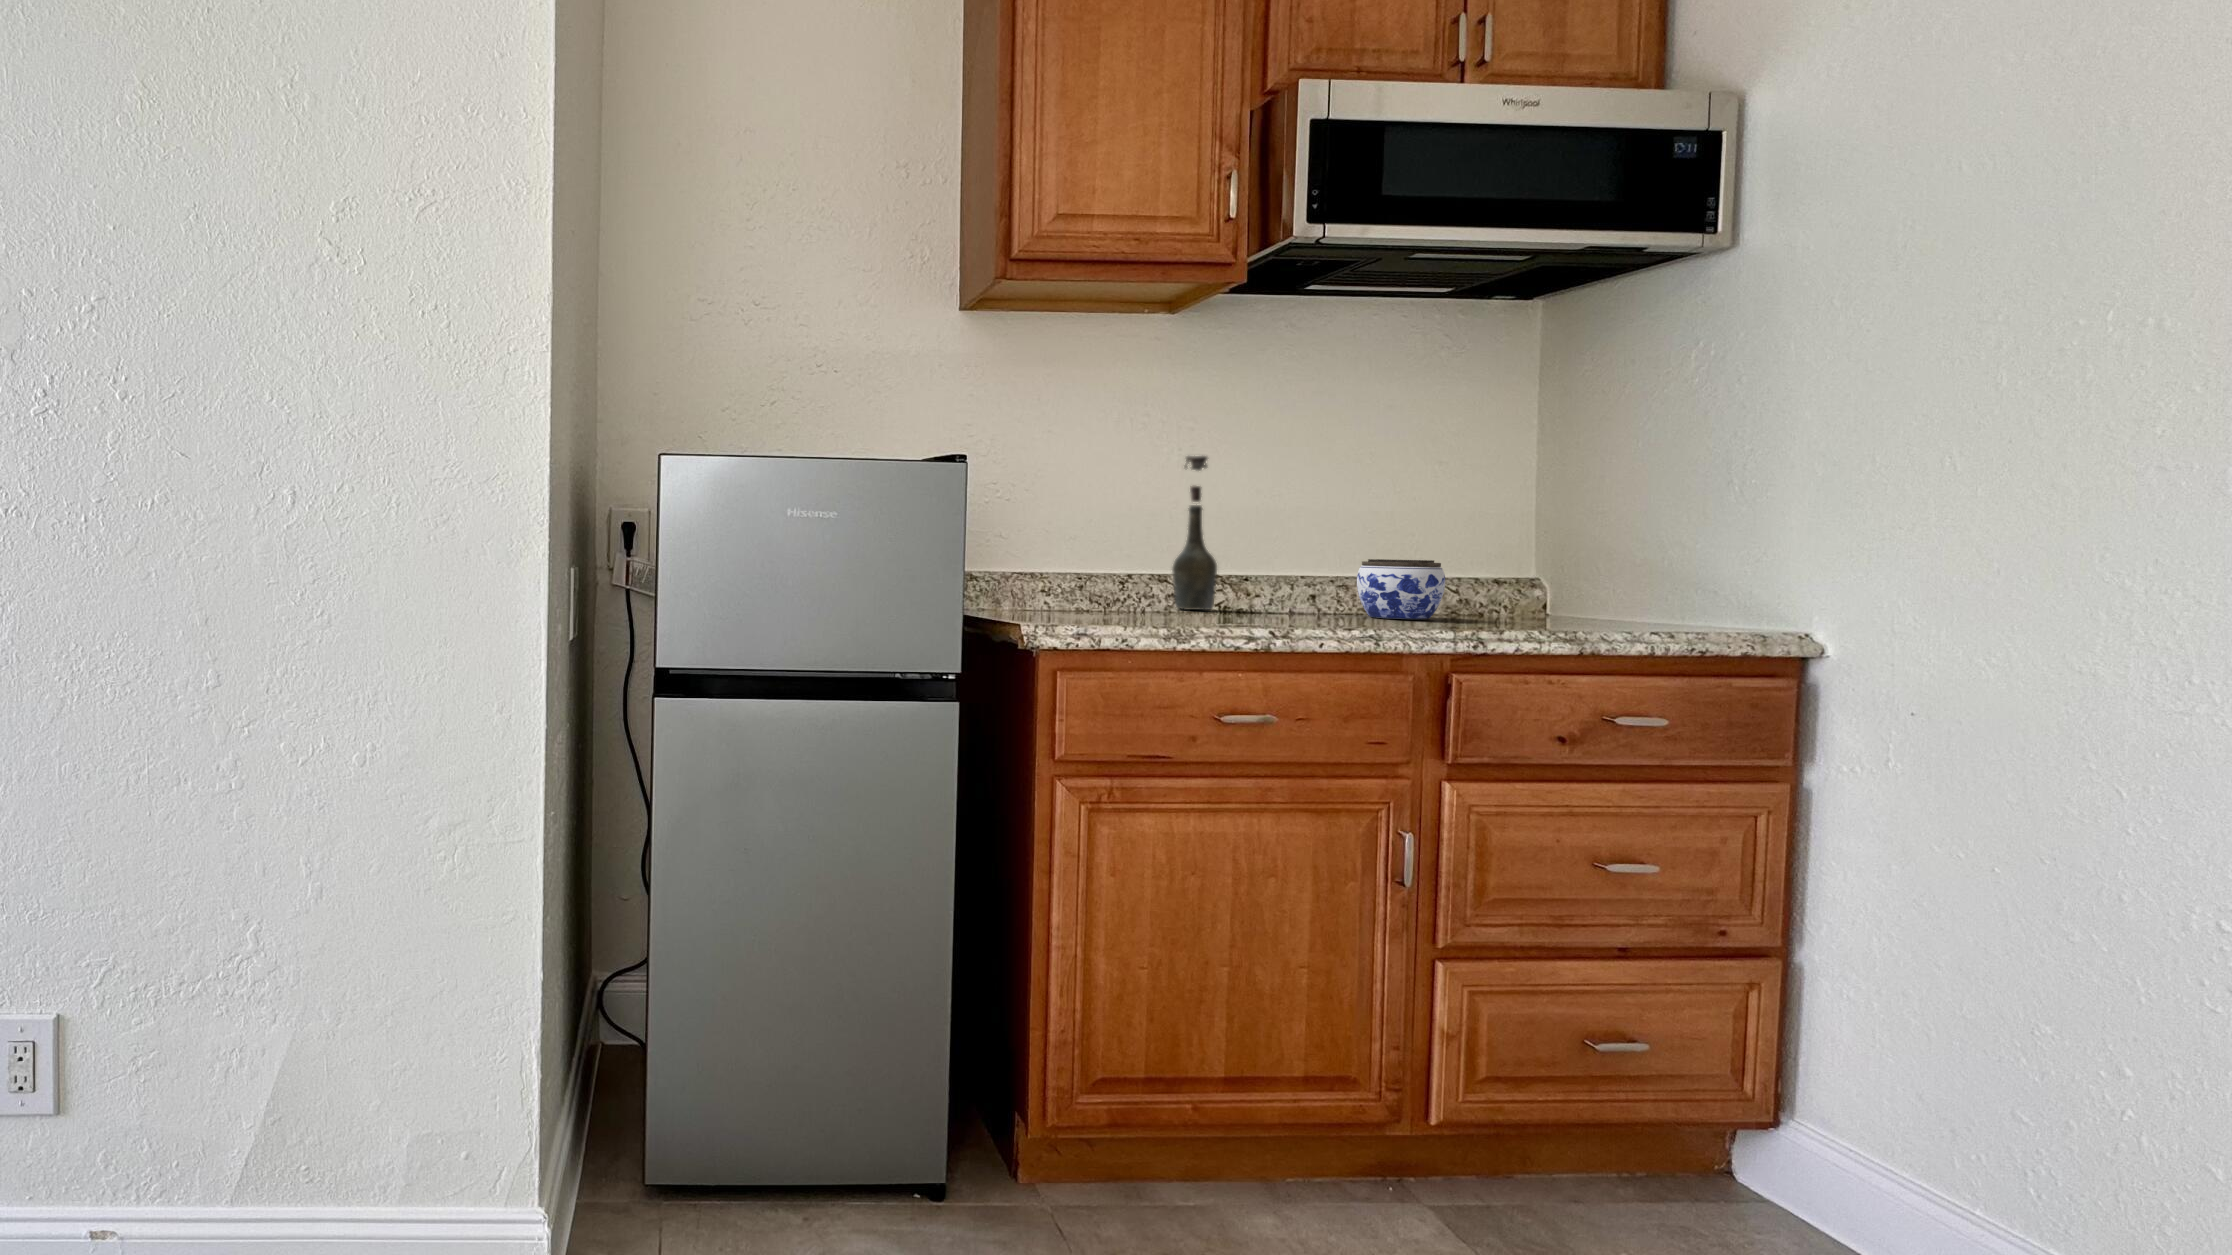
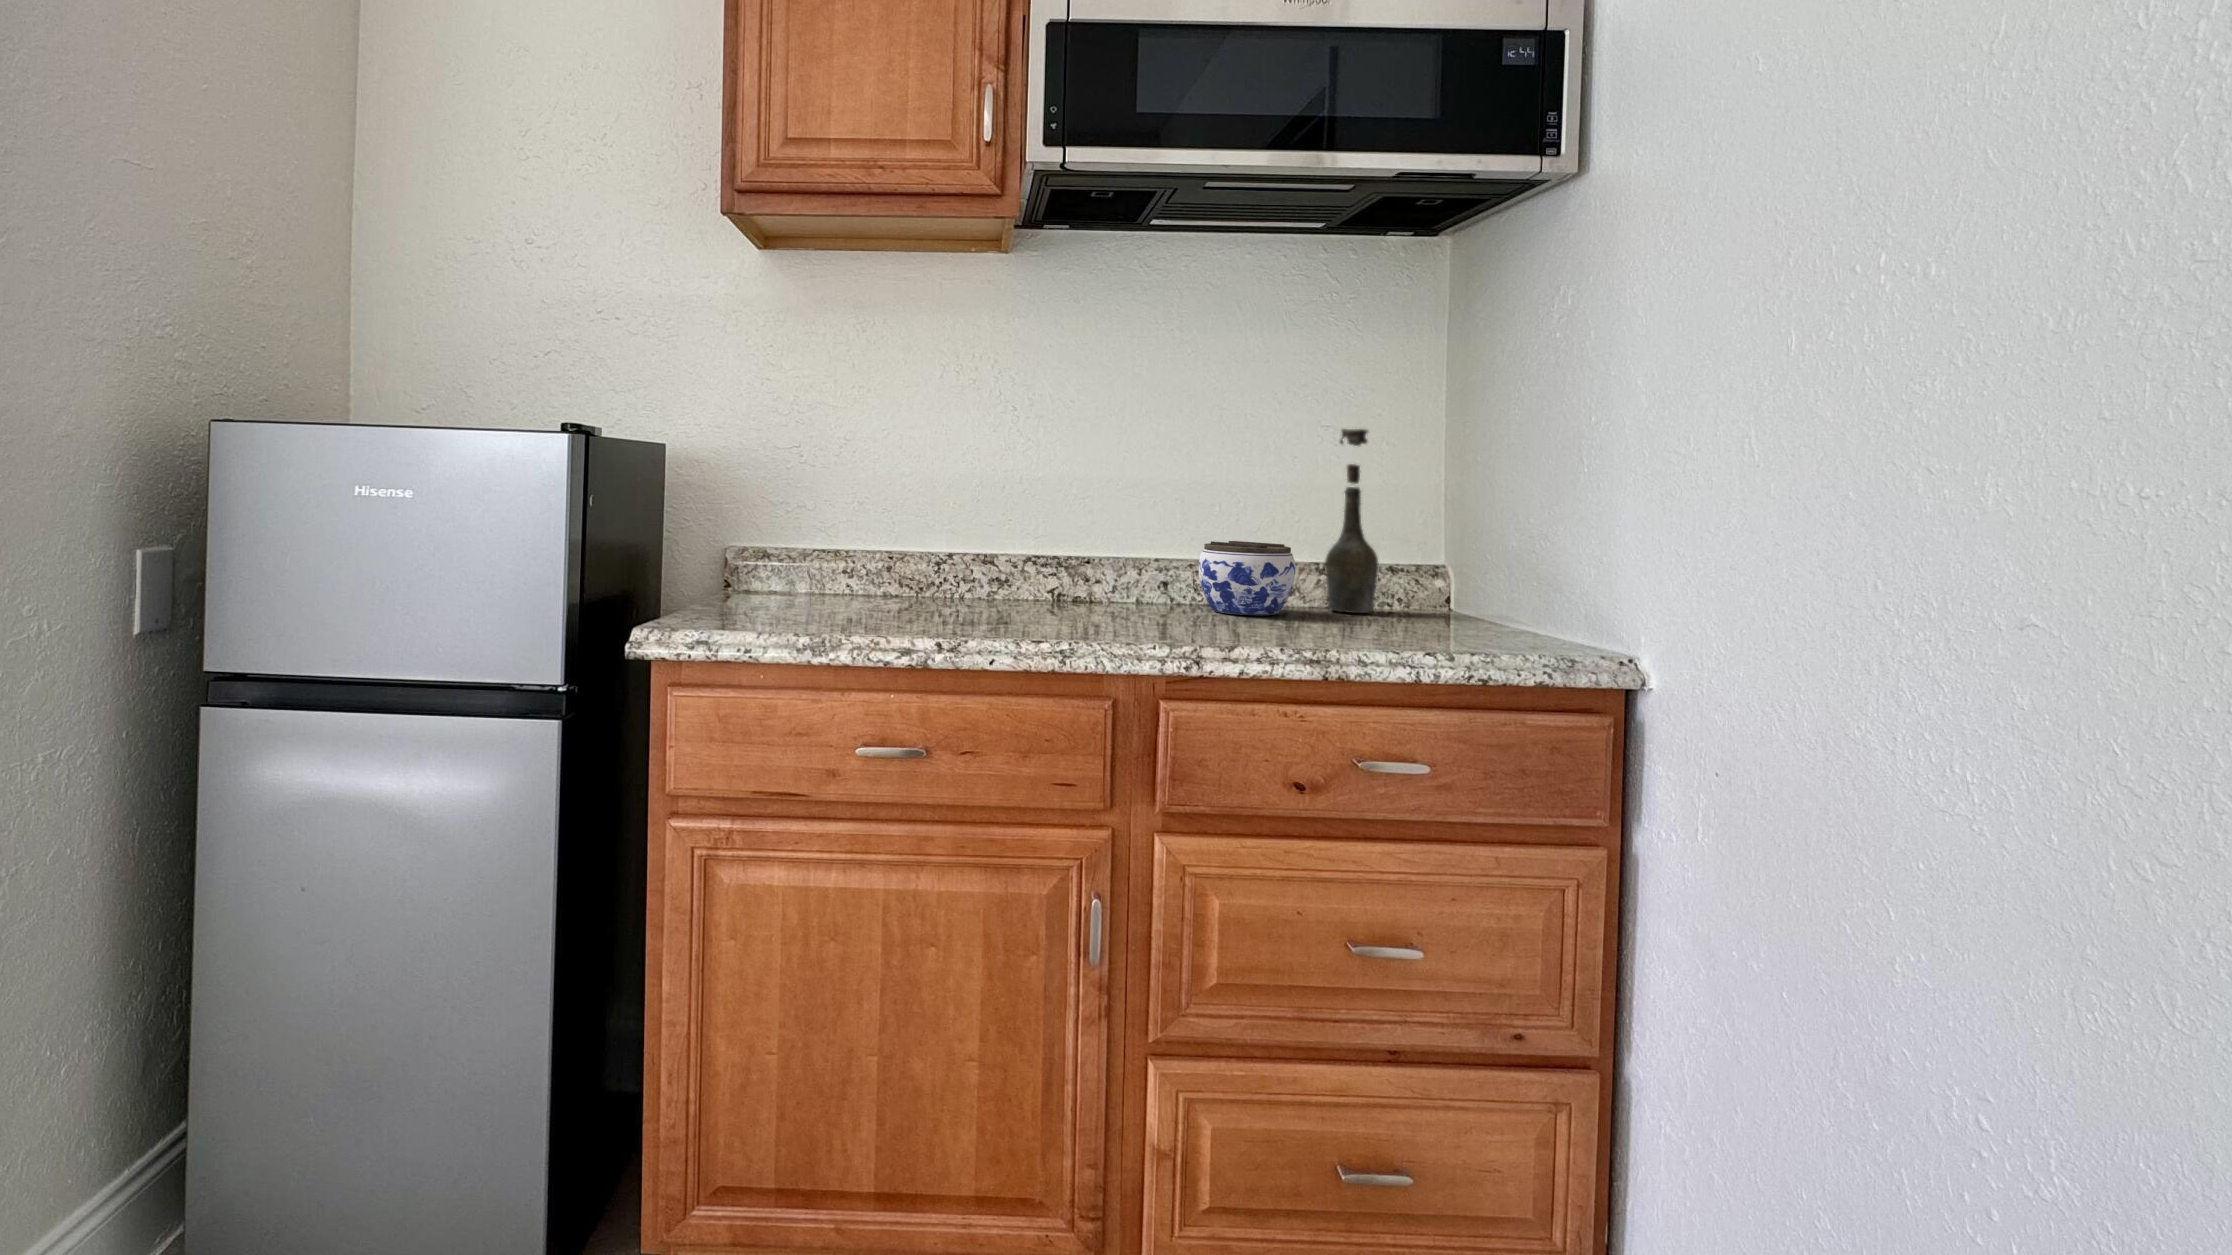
bottle: present [1172,456,1217,610] -> present [1325,429,1378,613]

